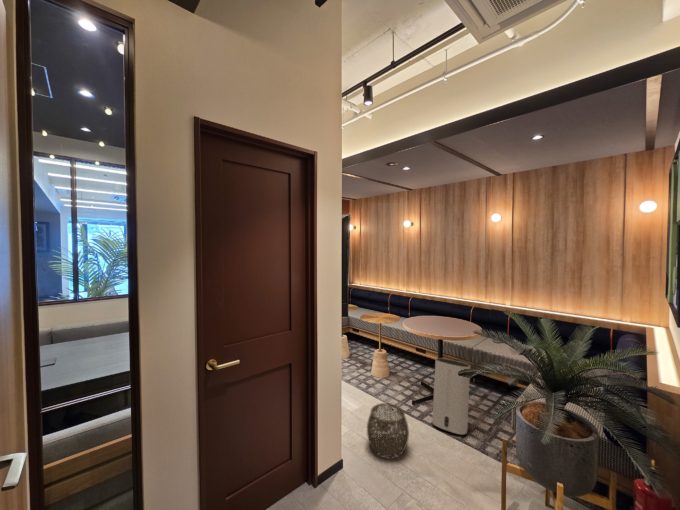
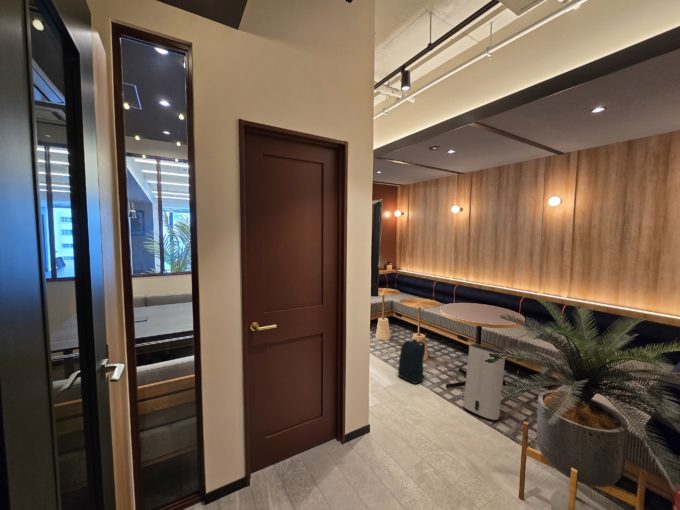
backpack: none [363,356,391,404] -> present [398,339,425,384]
woven basket: present [367,403,409,457] -> none [395,381,435,430]

